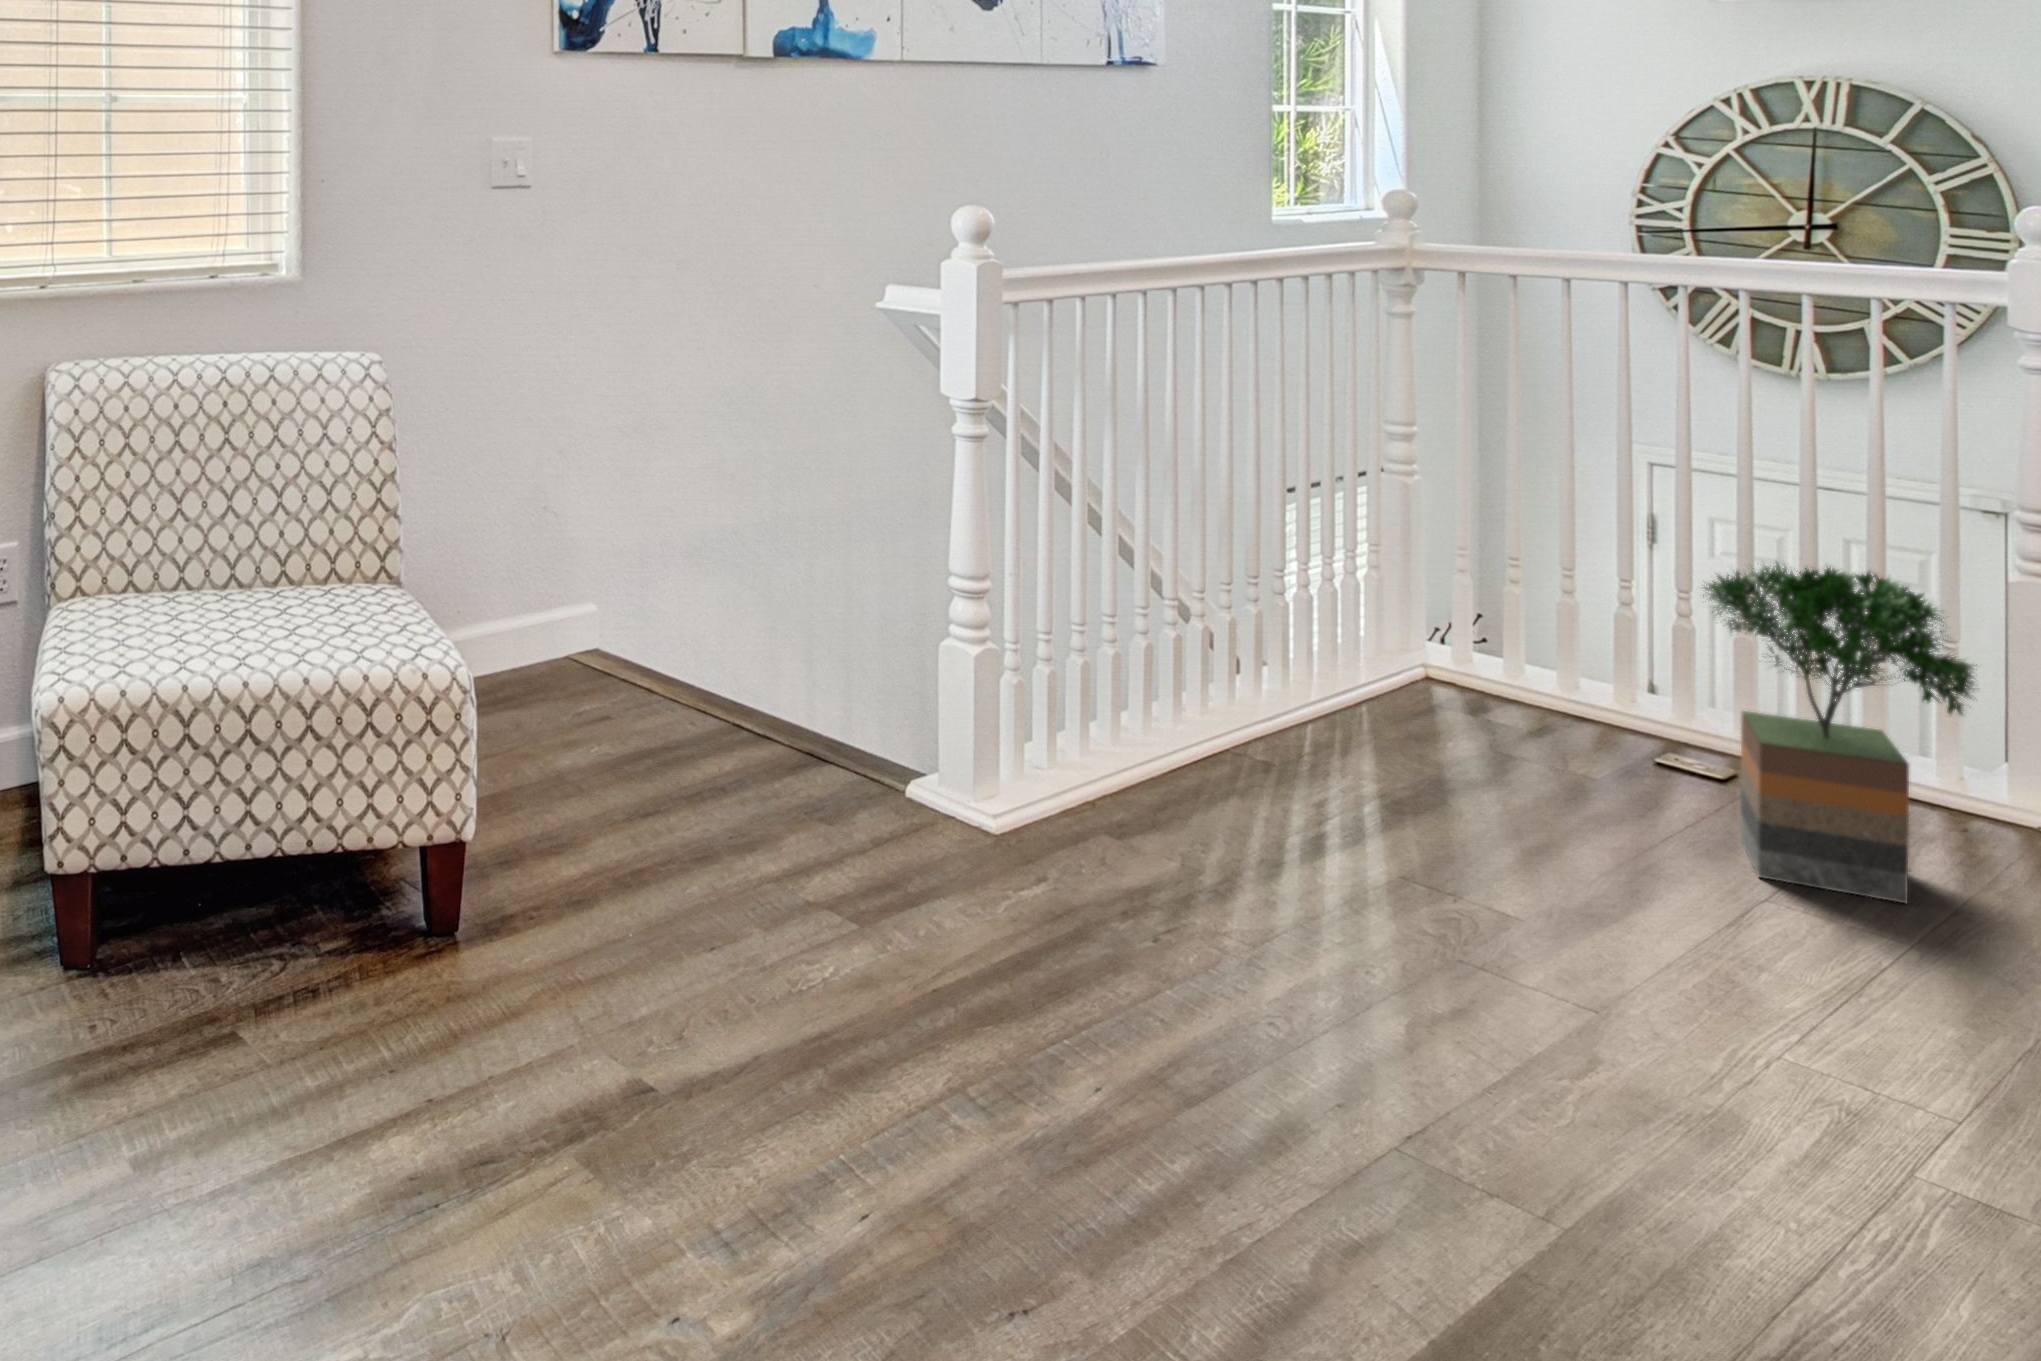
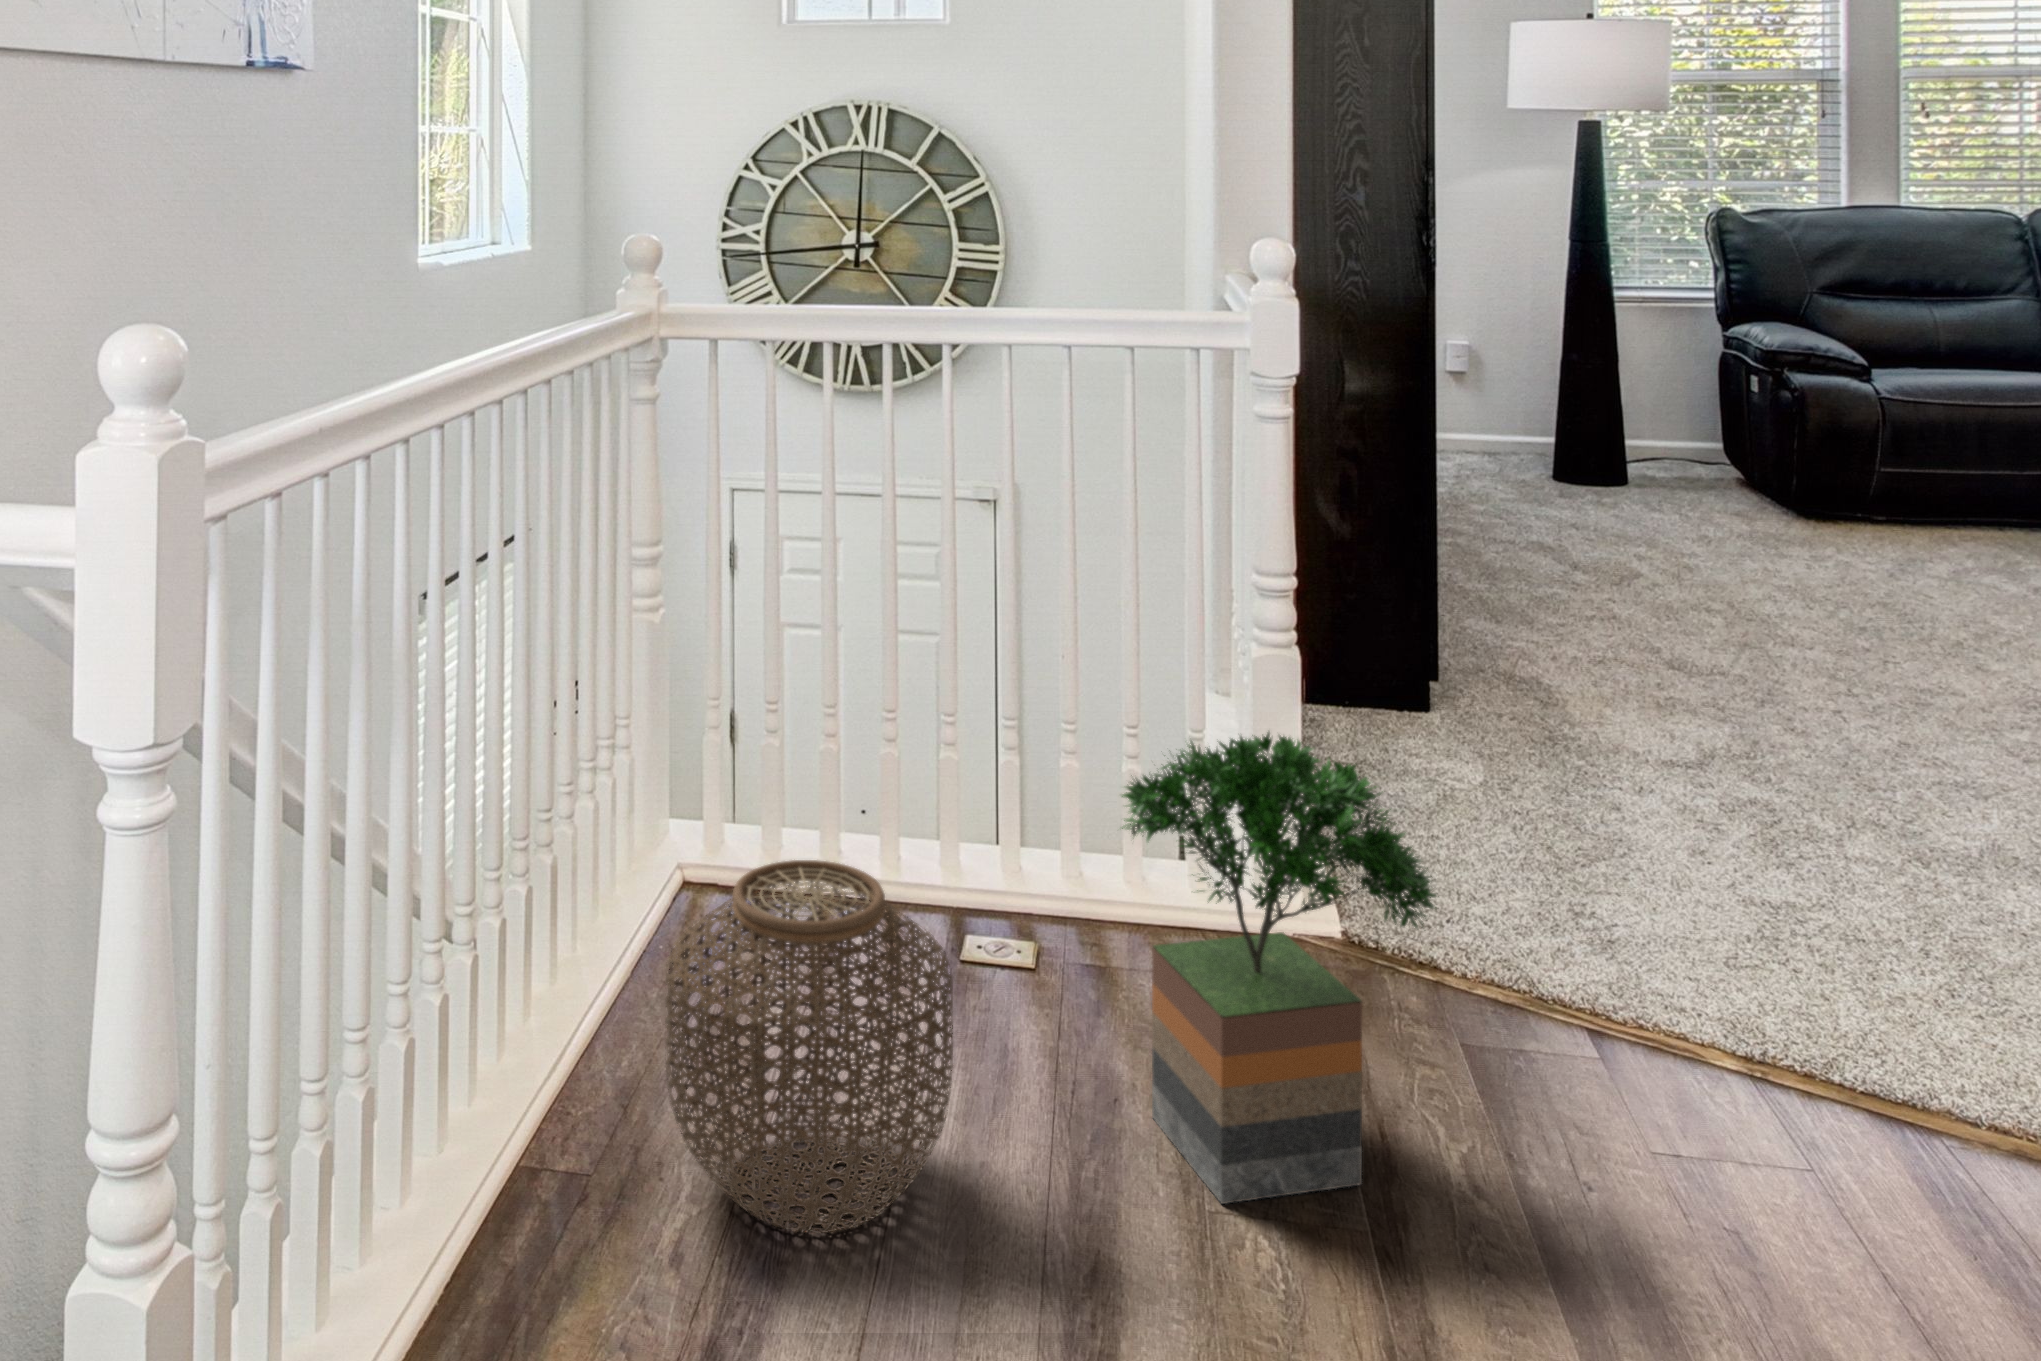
woven basket: none [1313,587,1533,811] -> present [665,860,953,1233]

